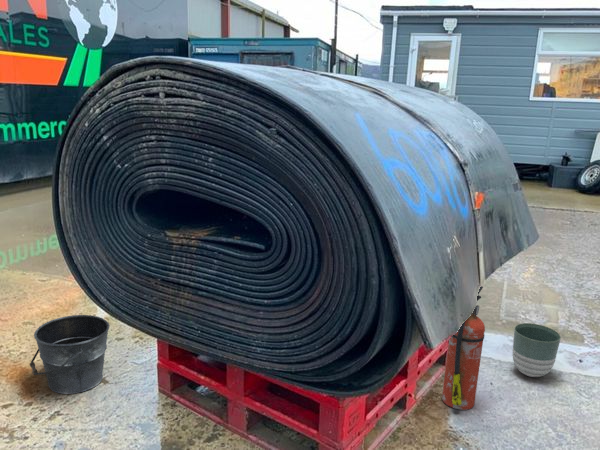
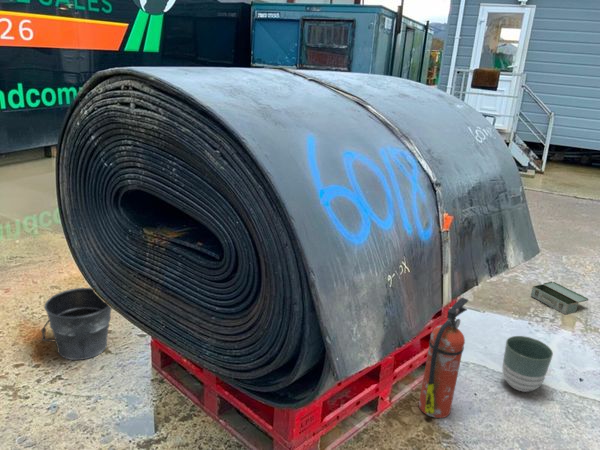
toolbox: none [512,278,567,307] -> present [531,282,588,315]

